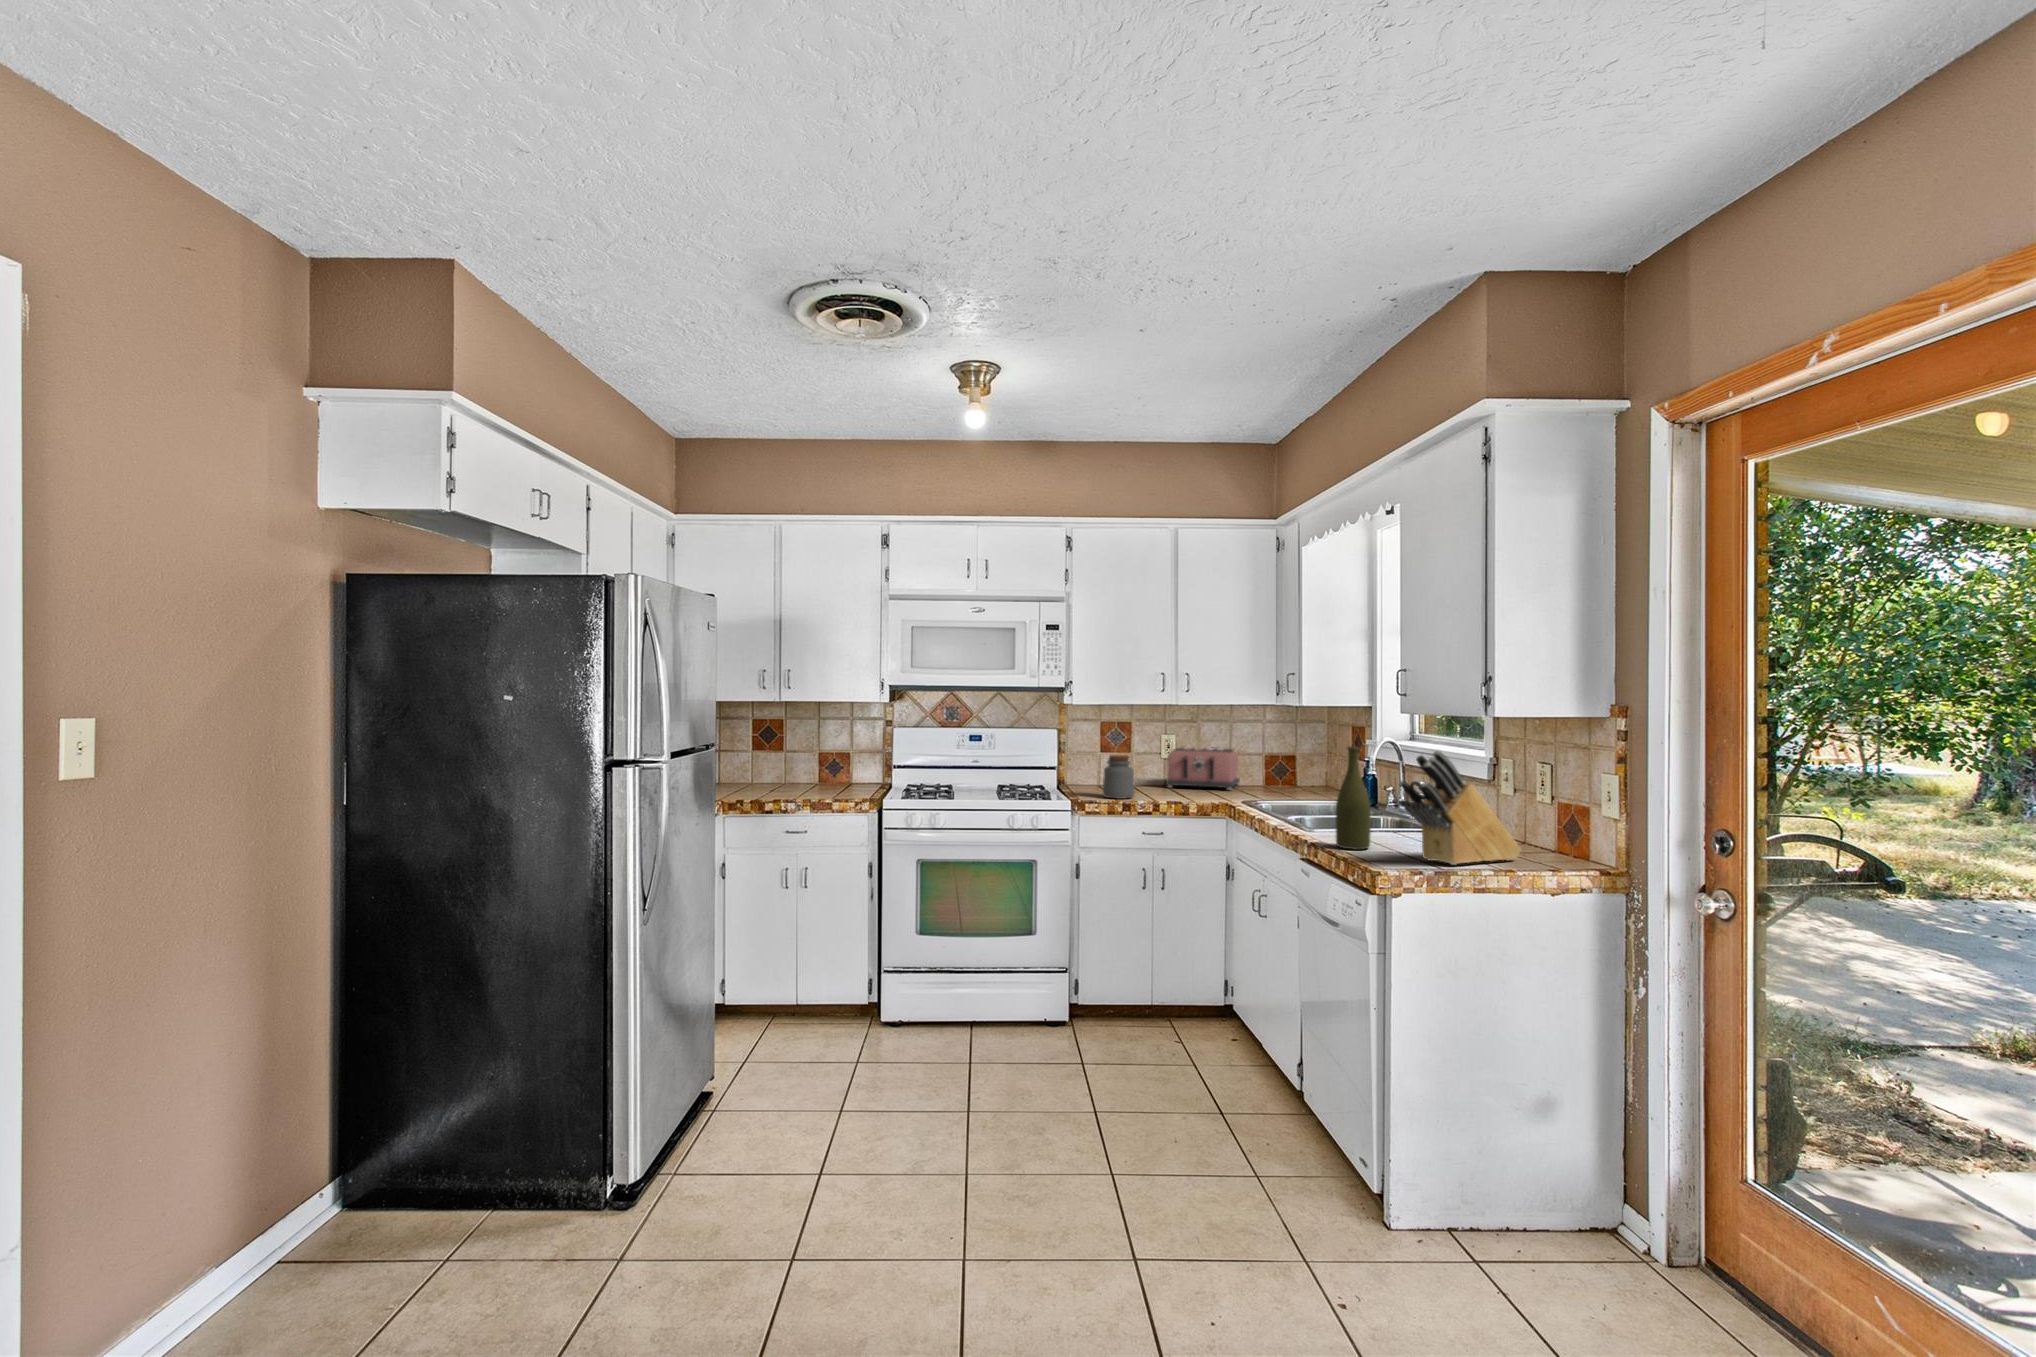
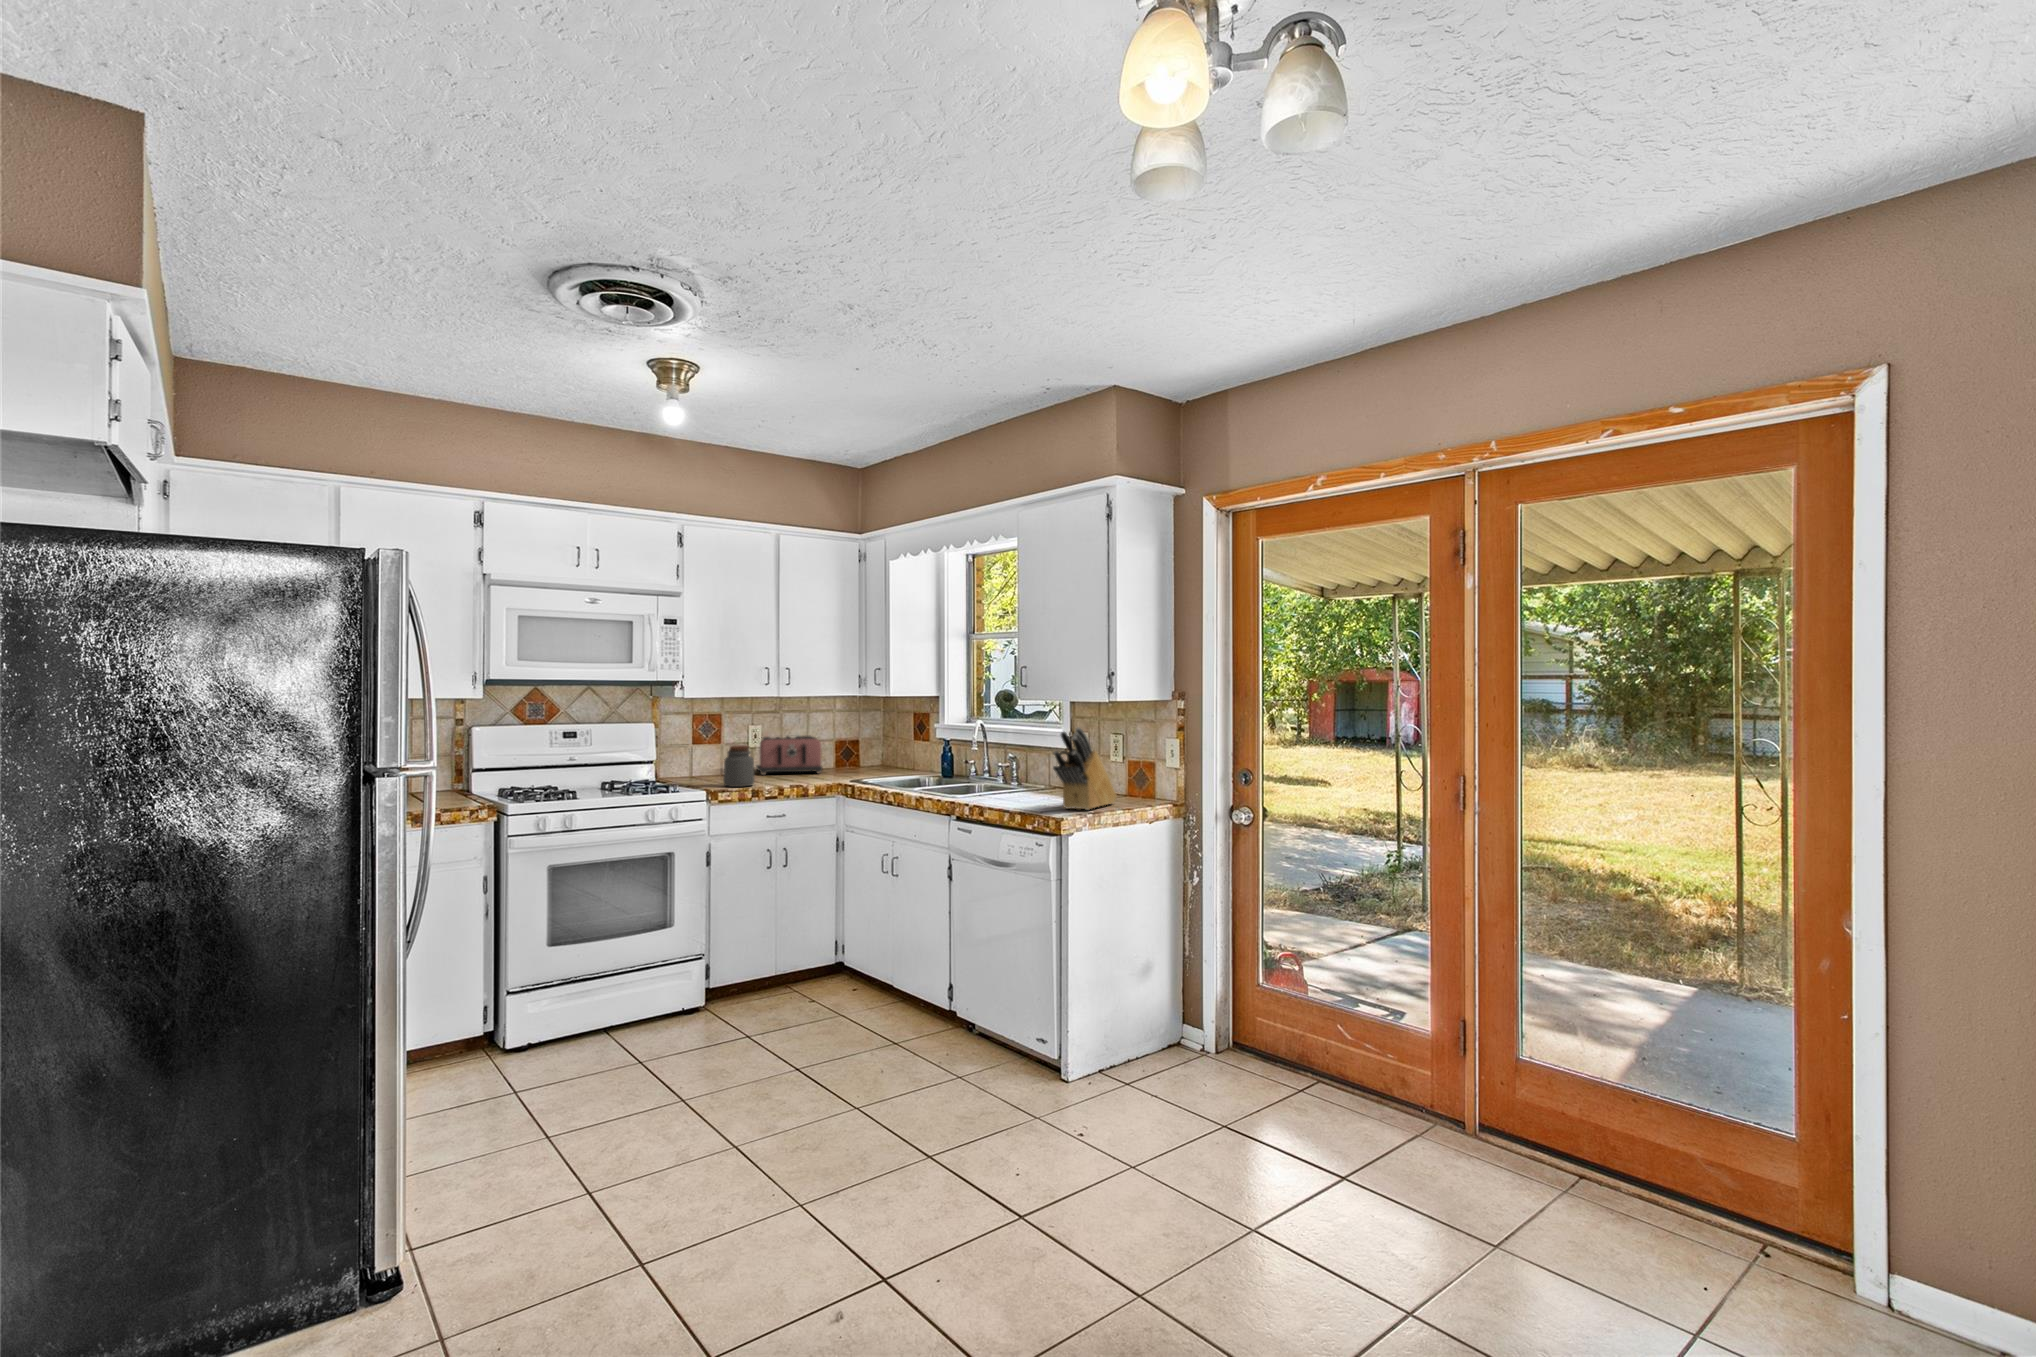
bottle: present [1336,746,1371,850] -> none [992,727,1018,807]

